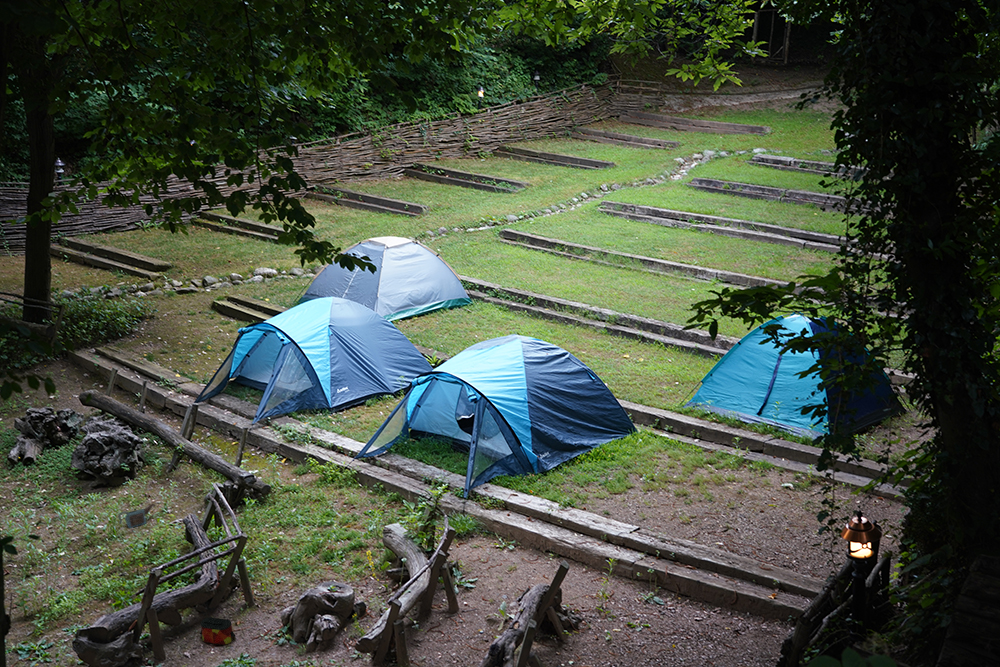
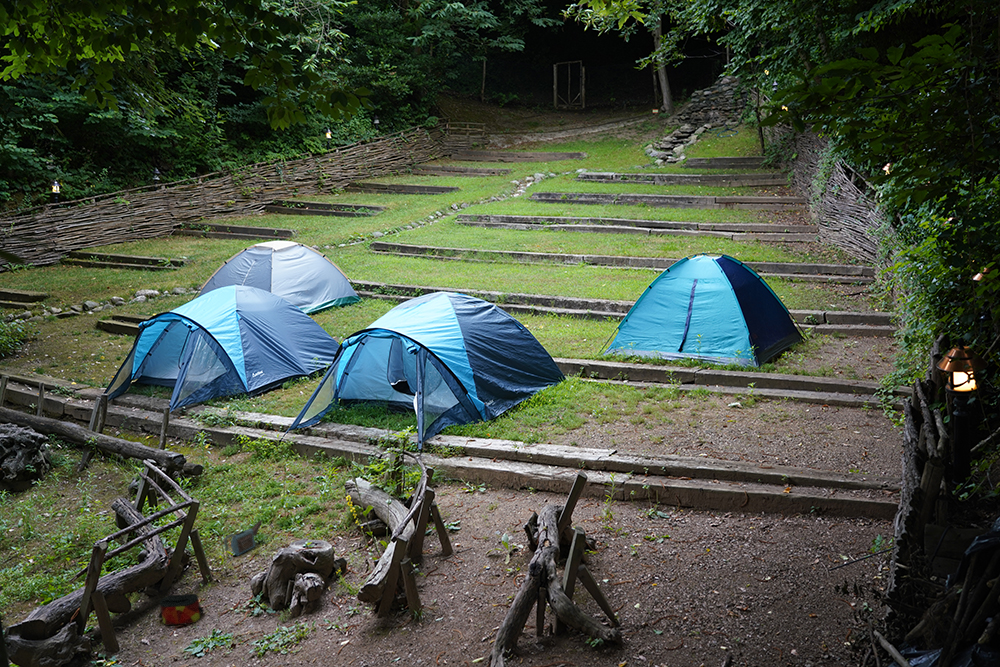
watering can: present [118,504,154,528] -> present [224,520,262,556]

